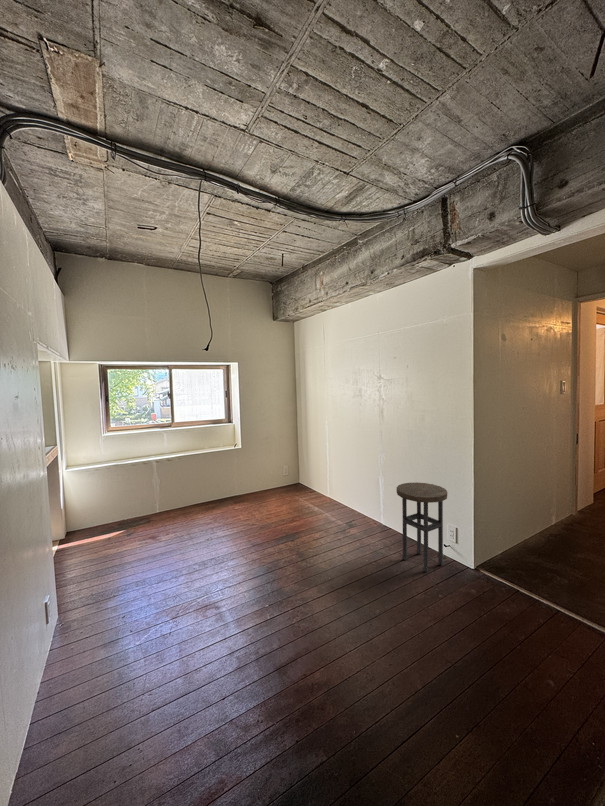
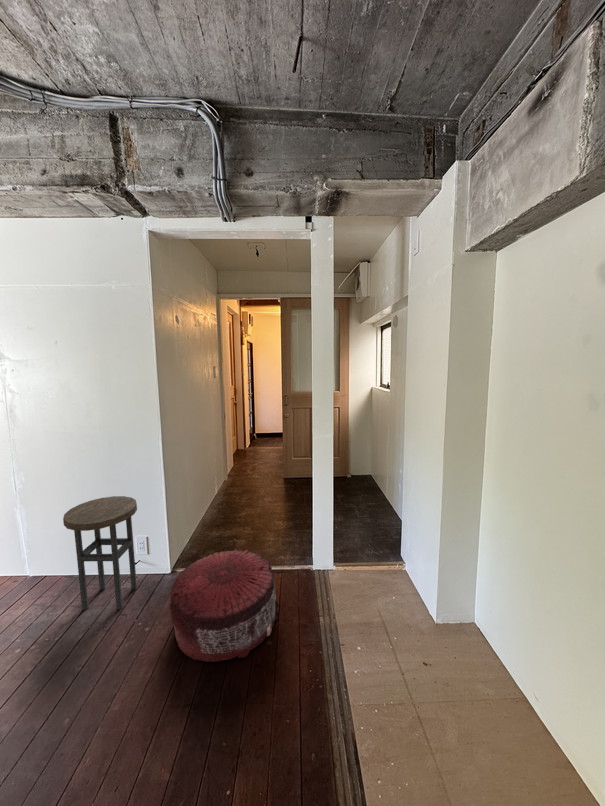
pouf: none [456,562,582,673] -> present [169,550,279,662]

